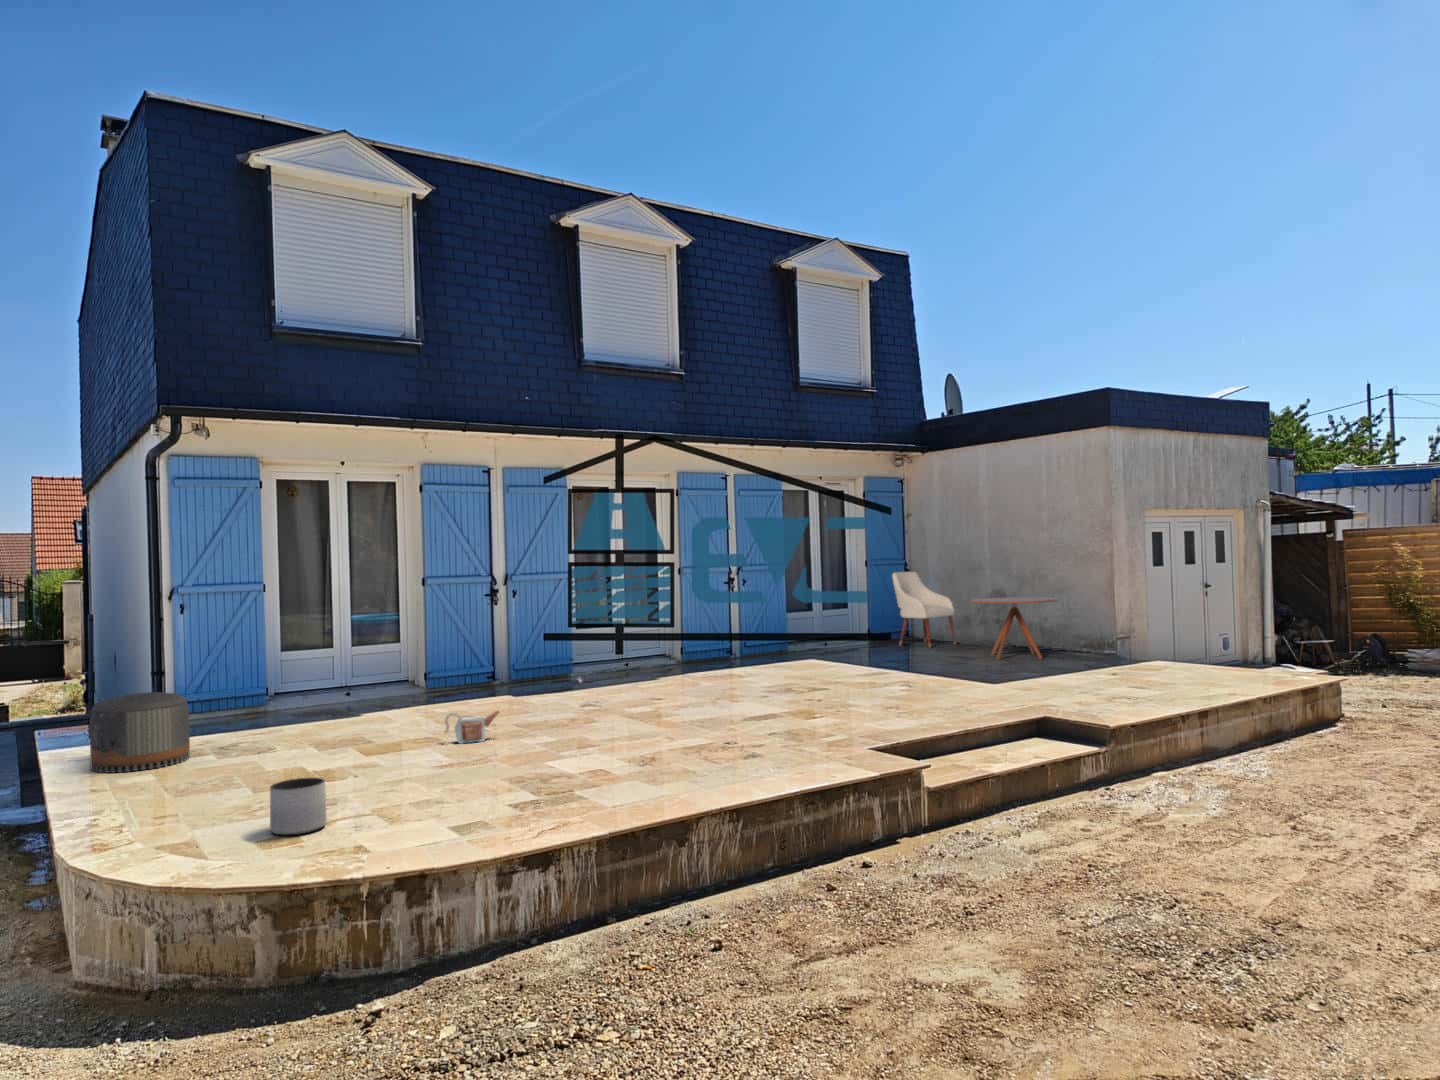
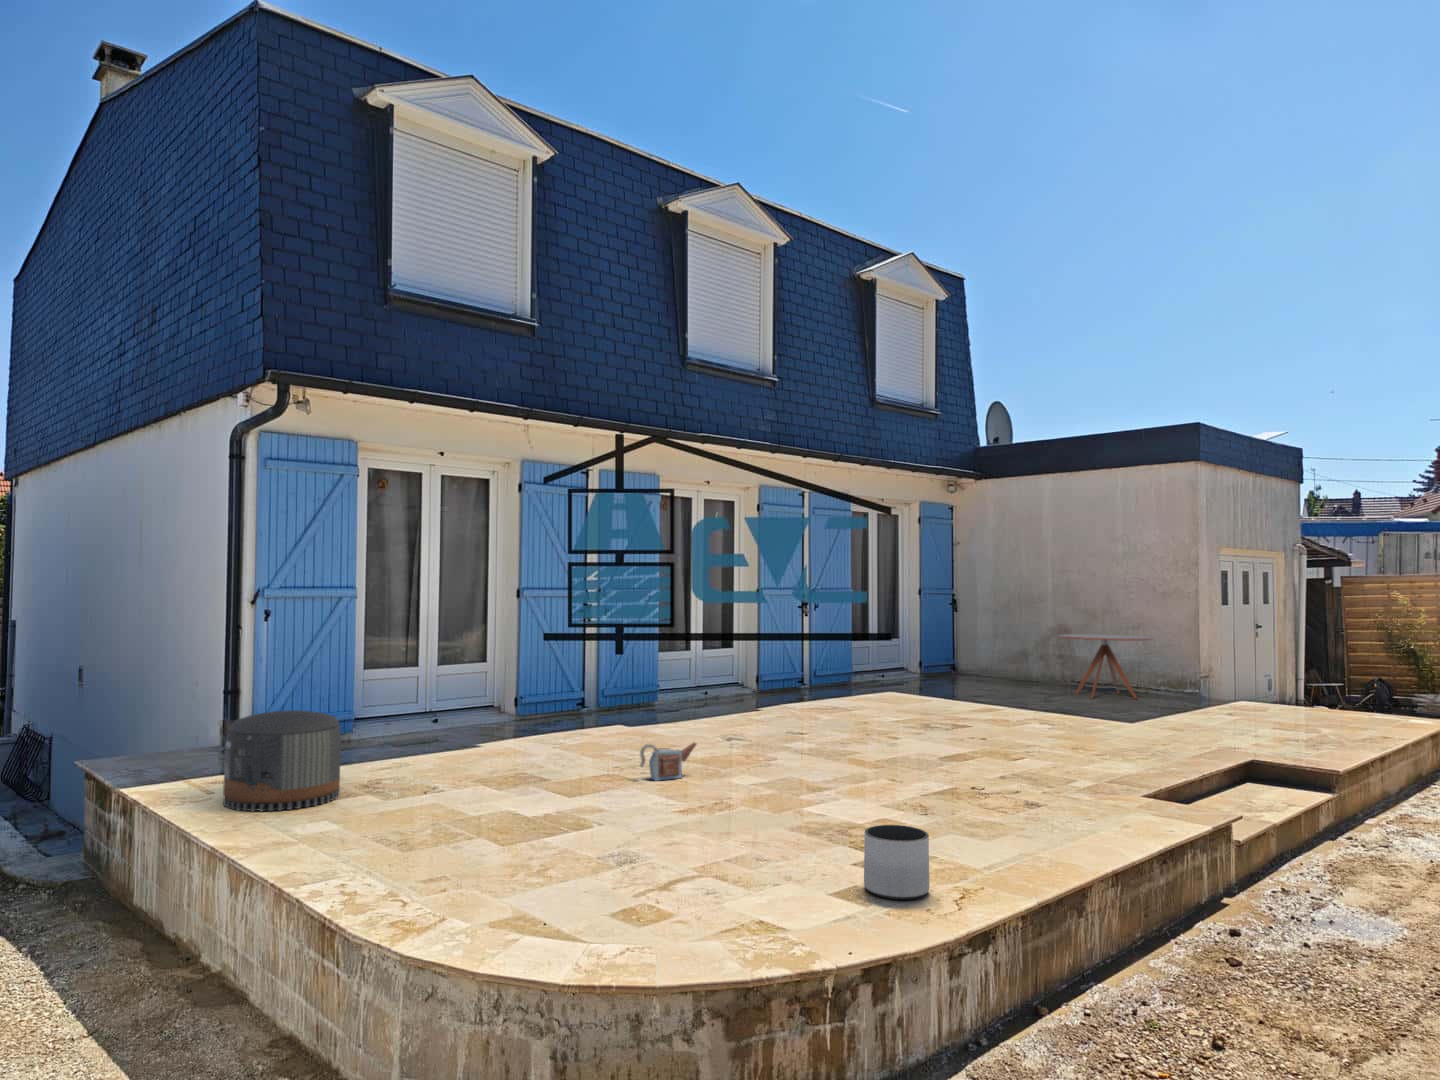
chair: present [892,572,956,648] -> none [956,604,1020,684]
planter: present [270,777,327,835] -> present [864,825,929,900]

